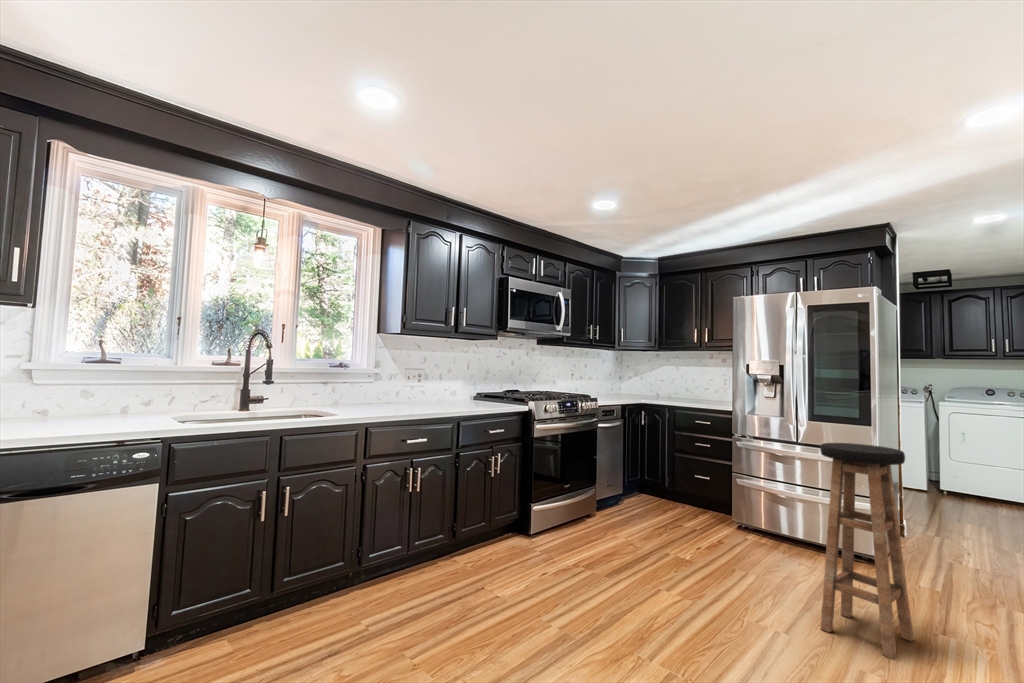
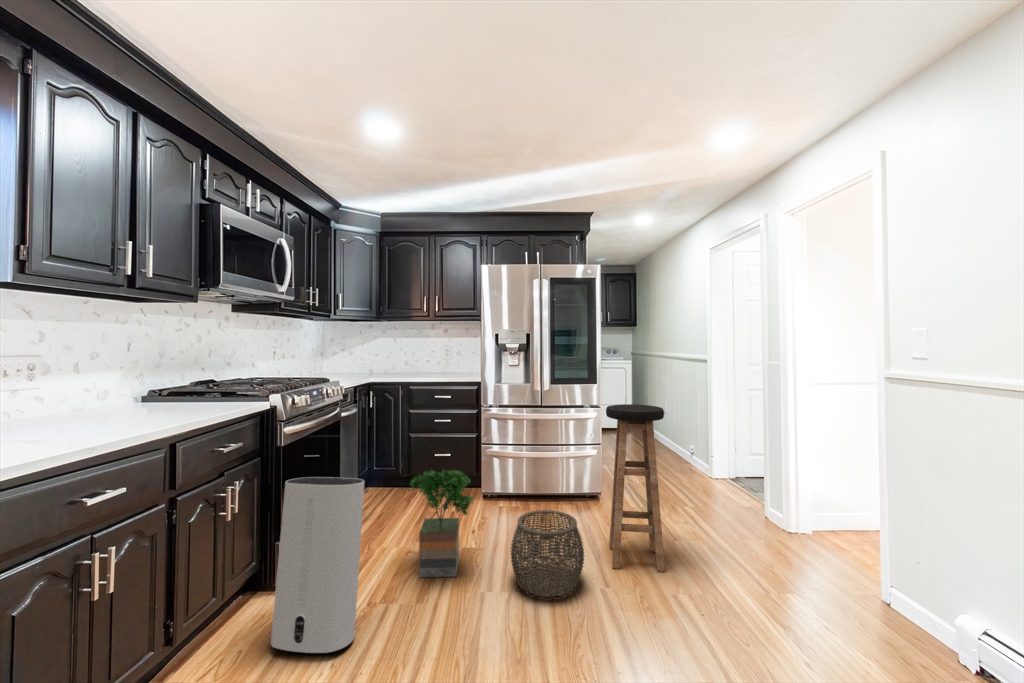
air purifier: none [504,457,564,578] -> present [271,477,364,653]
potted tree: none [621,476,677,574] -> present [411,469,474,577]
woven basket: none [688,535,770,624] -> present [511,510,584,598]

